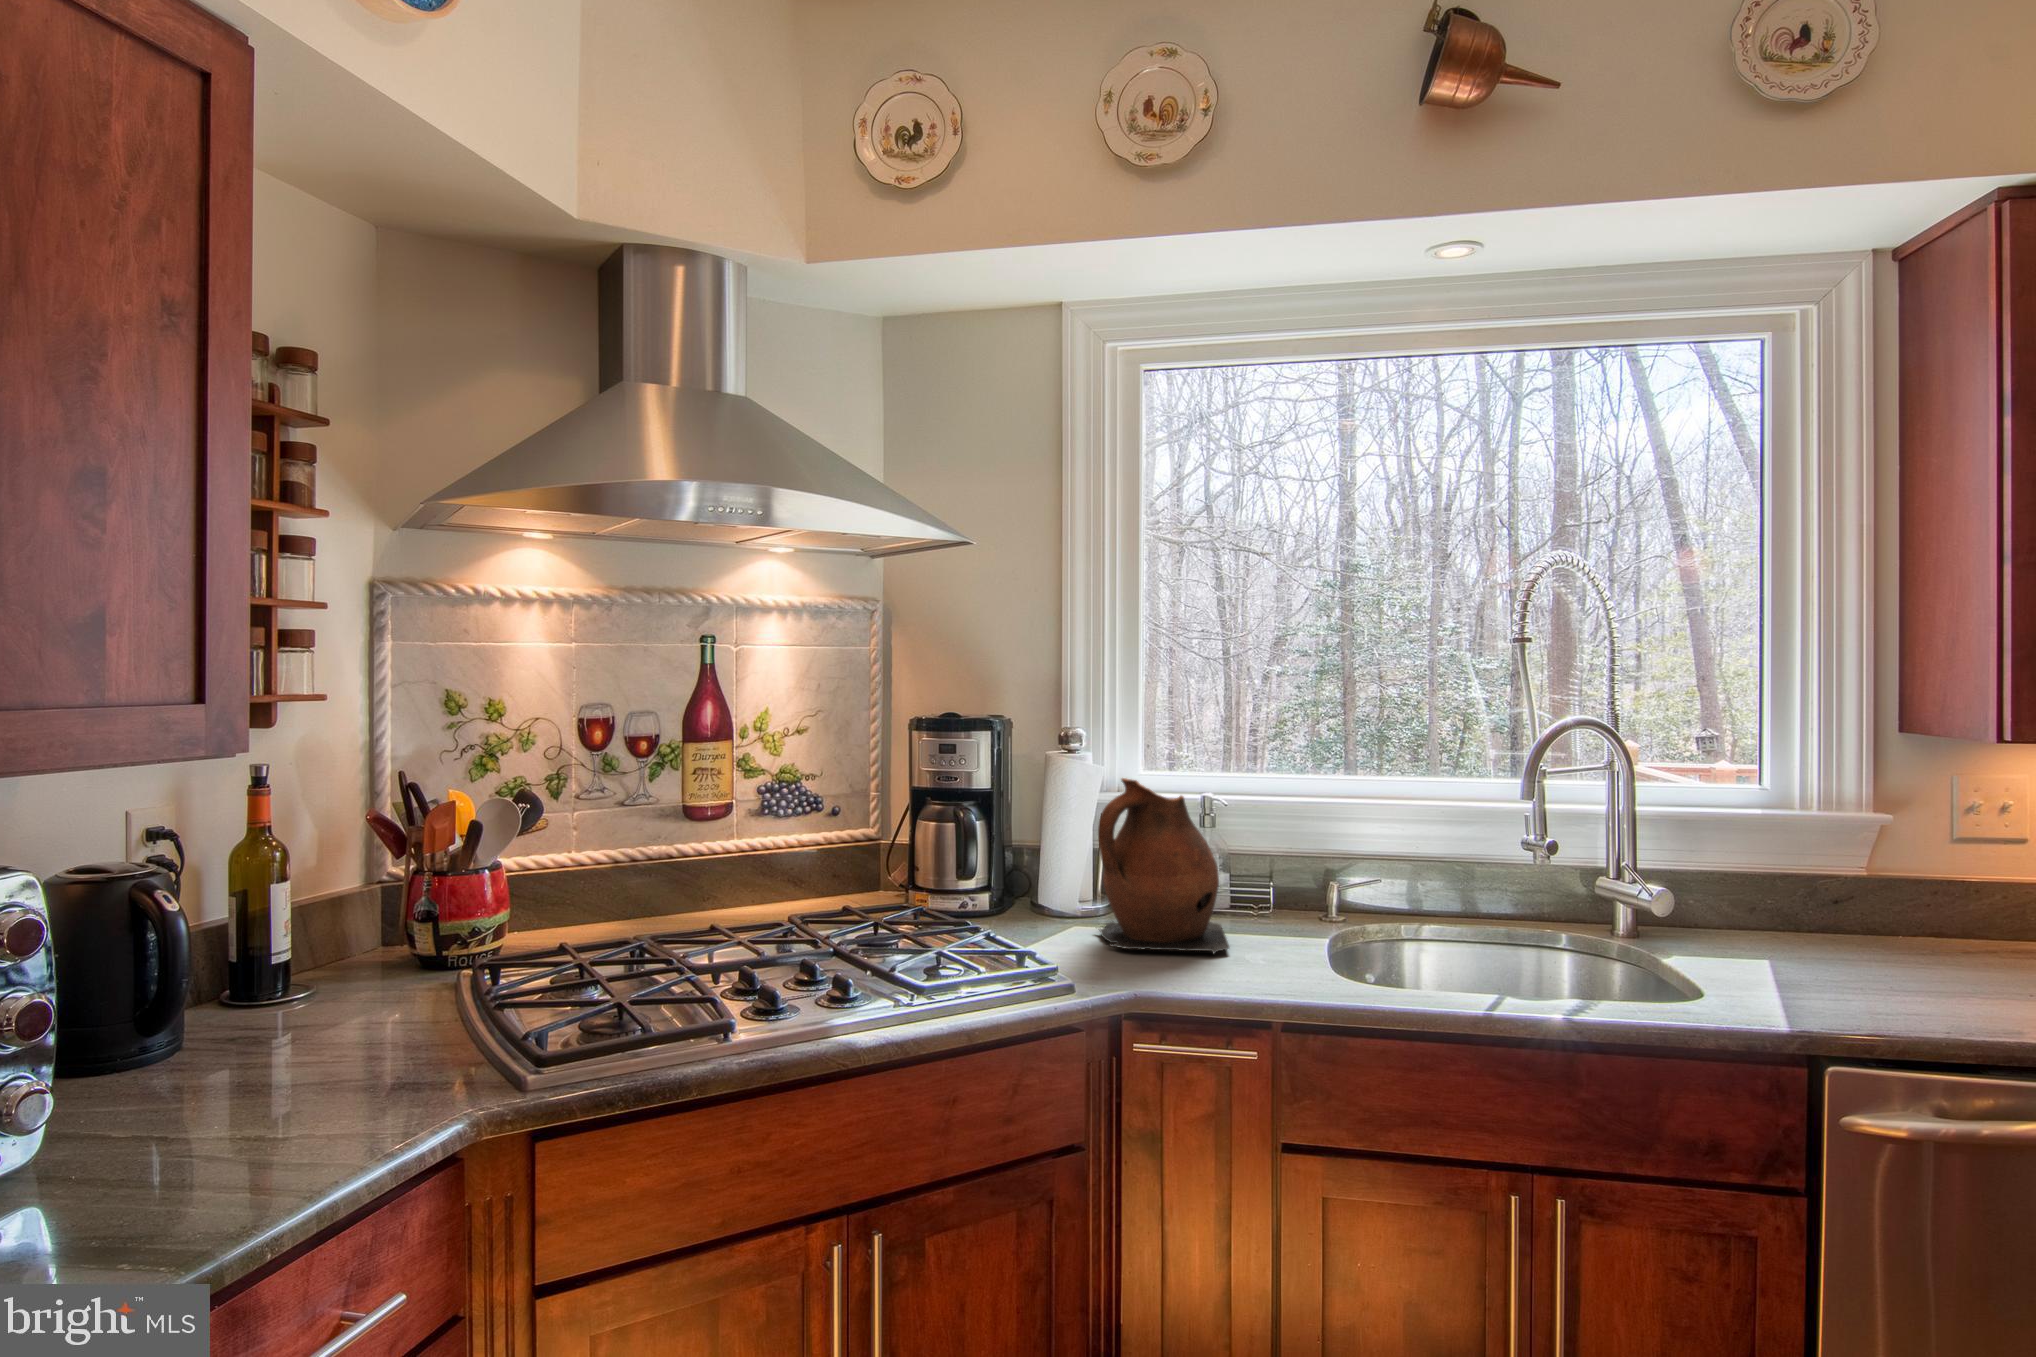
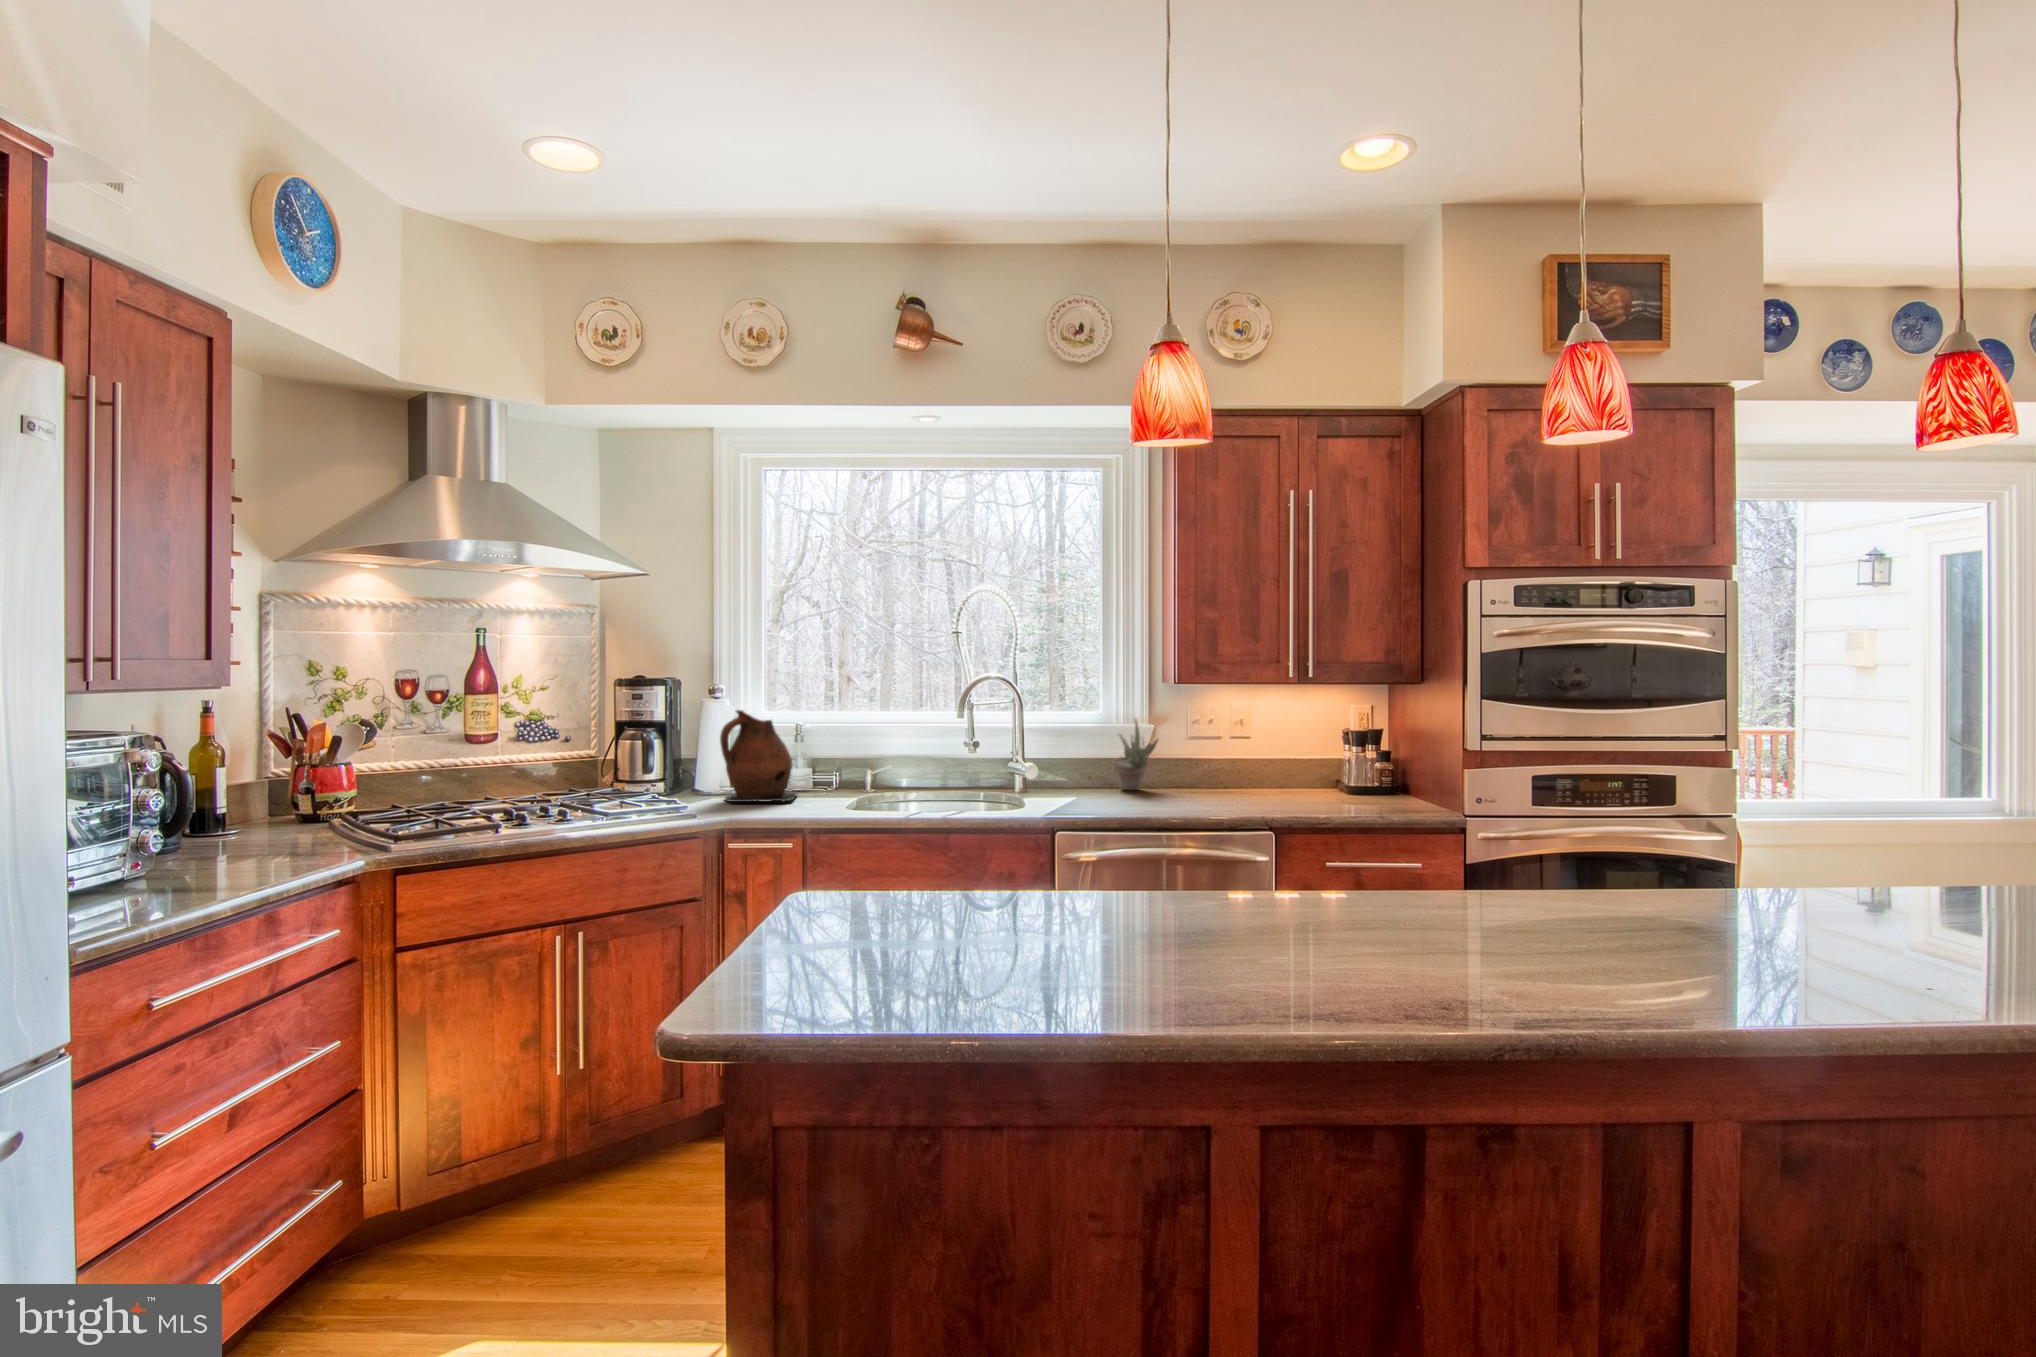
succulent plant: none [1798,800,1917,939] -> present [1113,720,1158,790]

